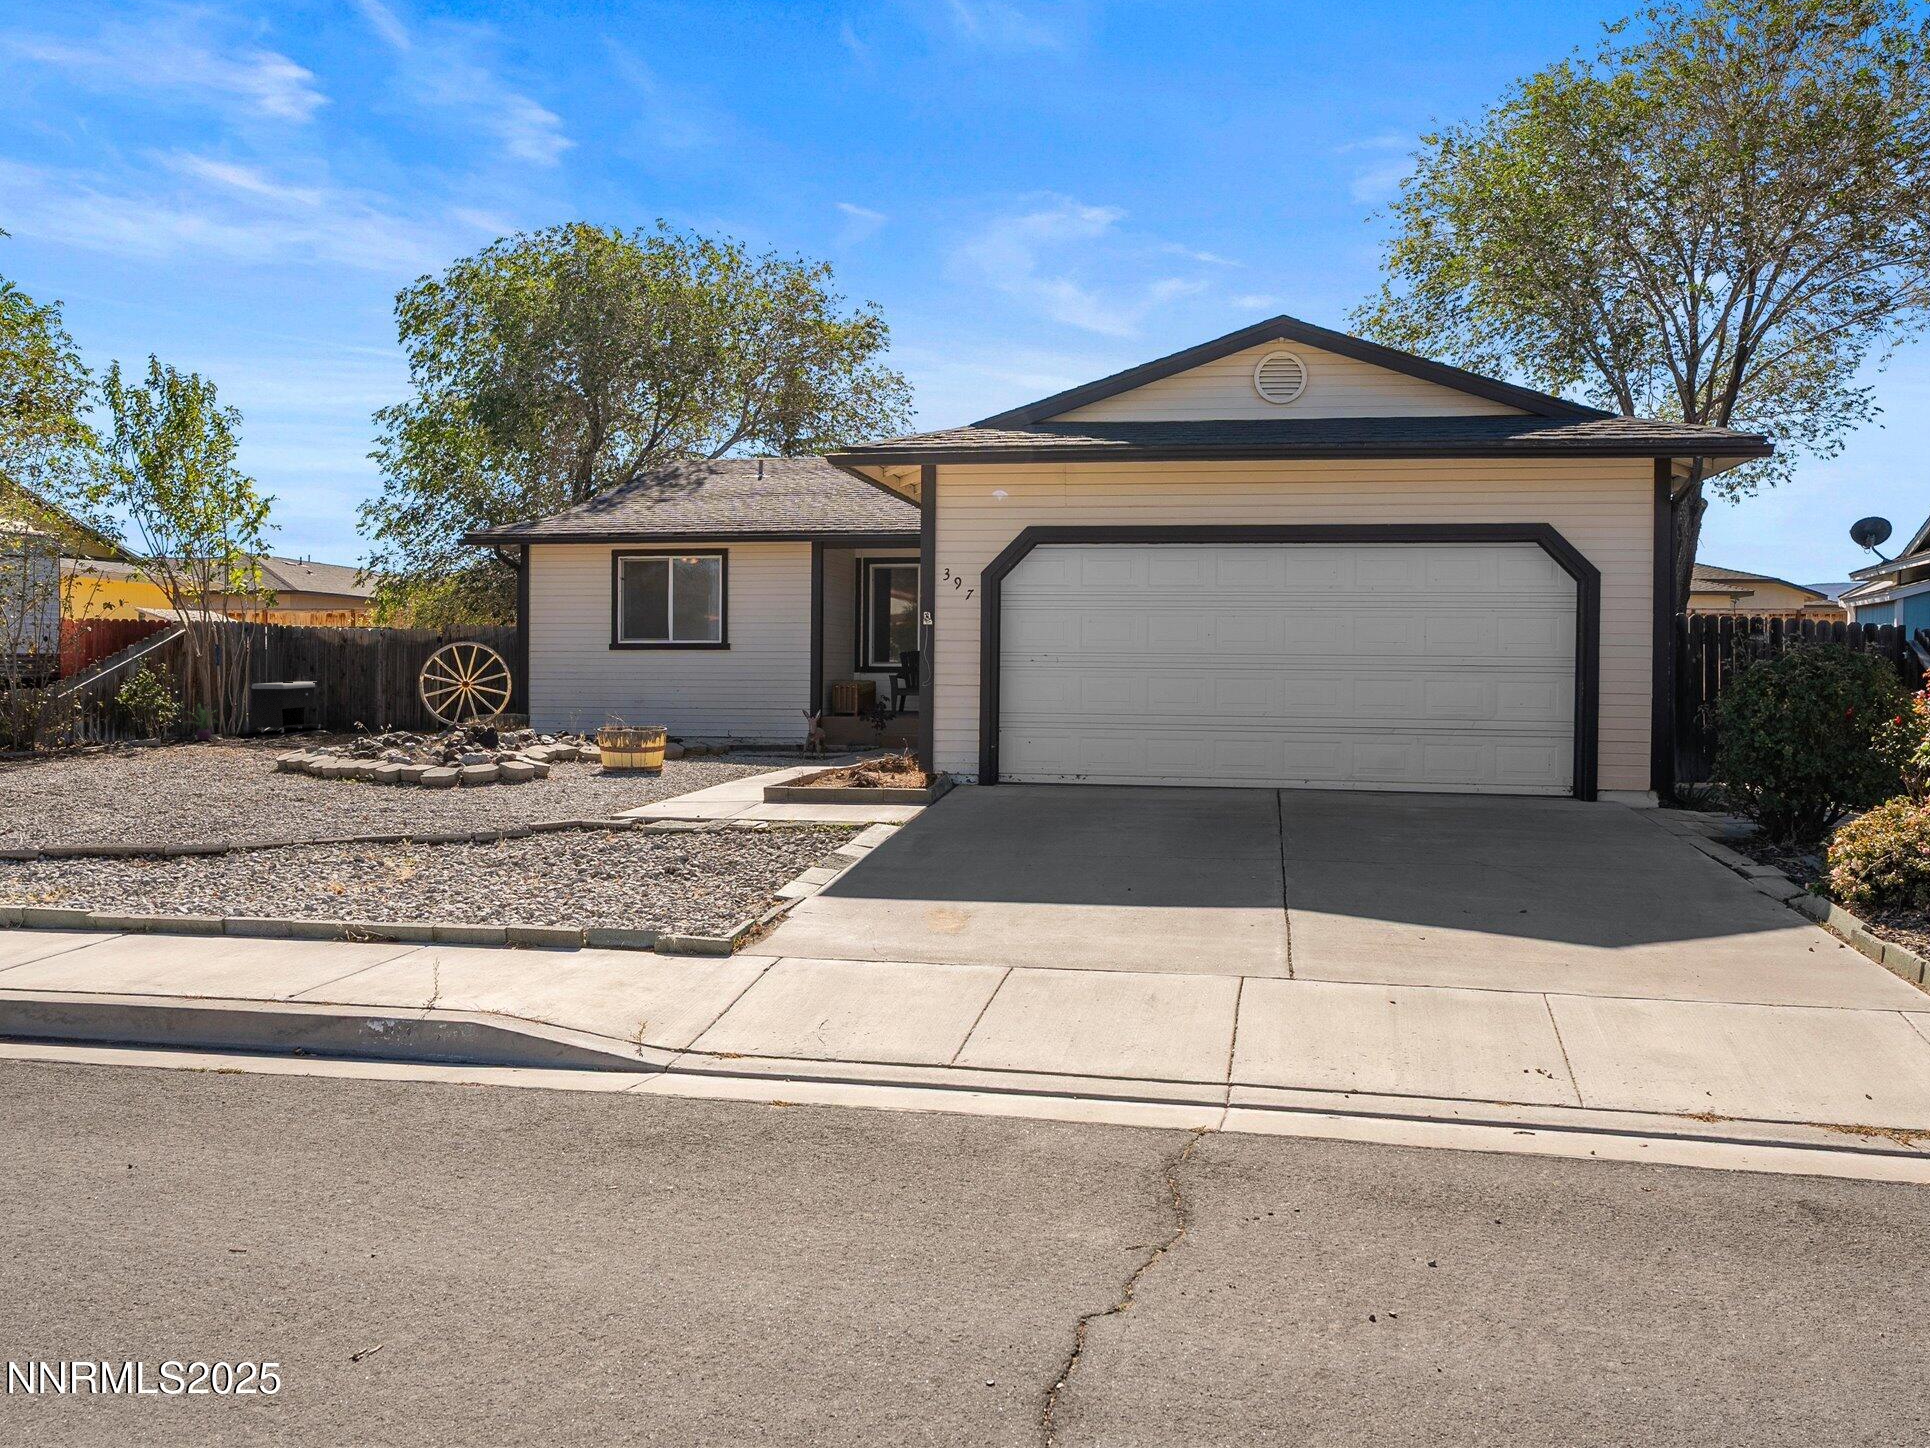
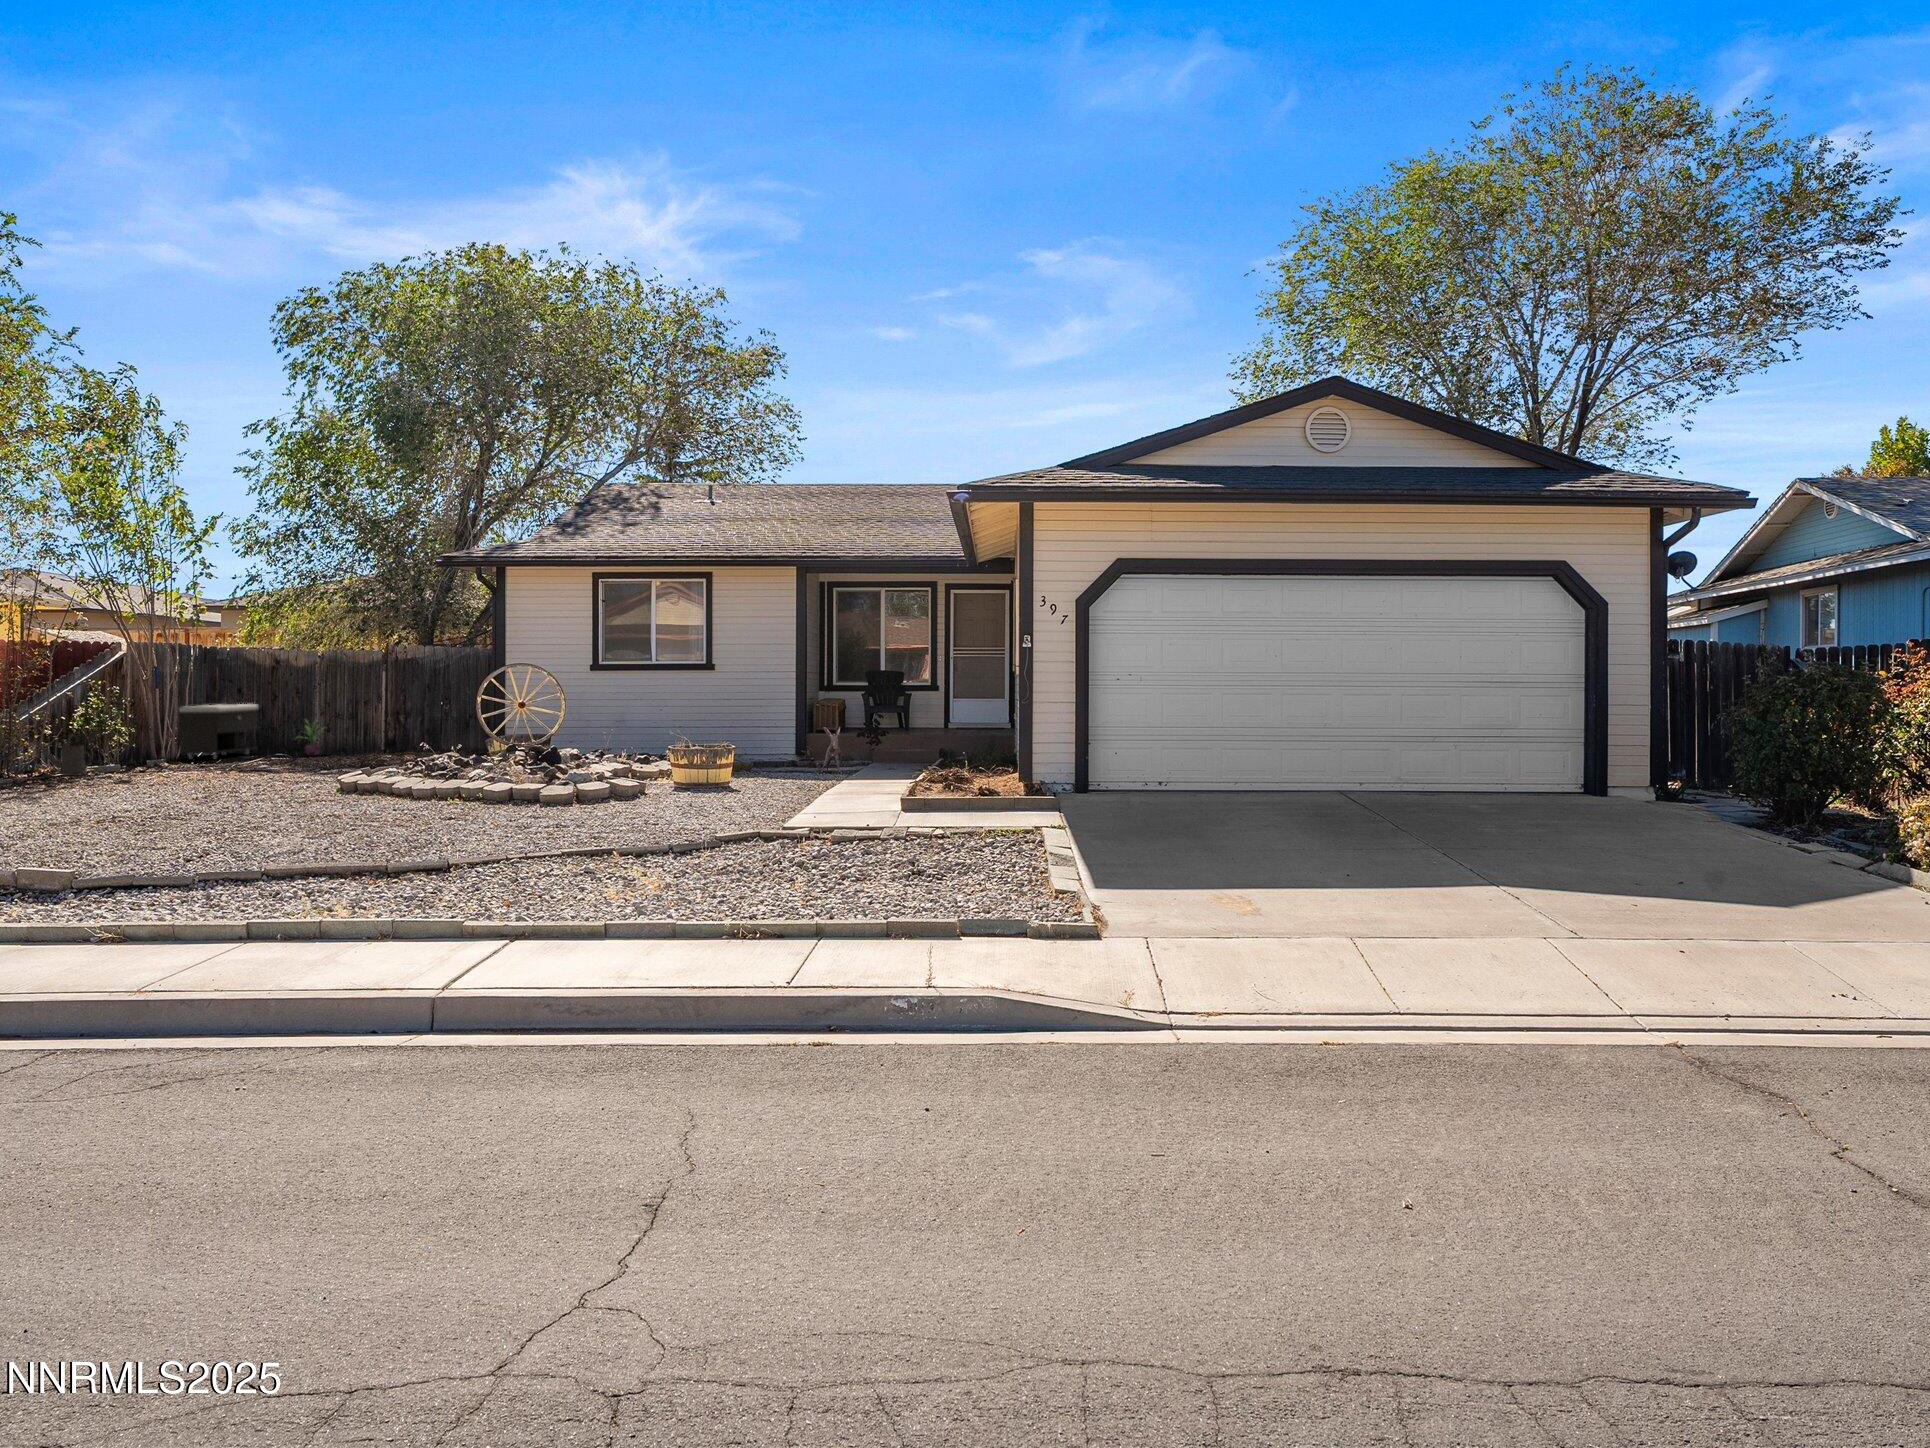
decorative plant: present [196,704,211,740] -> present [305,721,323,756]
watering can: none [106,710,153,748] -> present [36,735,85,776]

